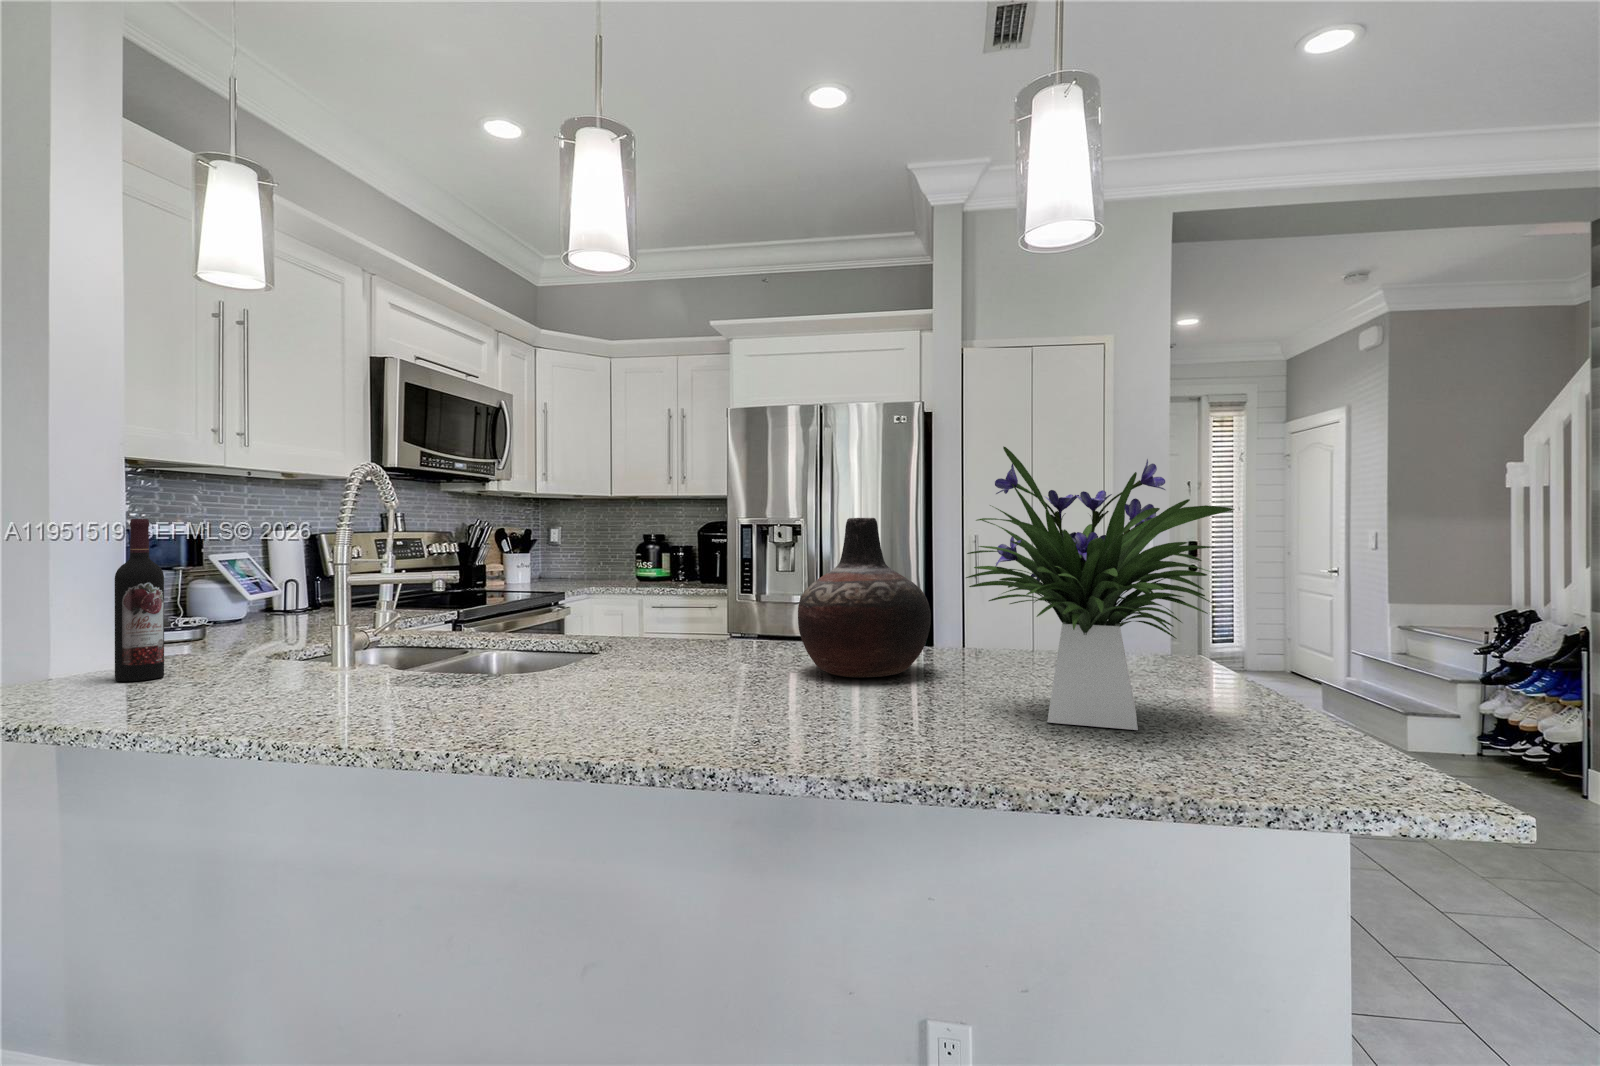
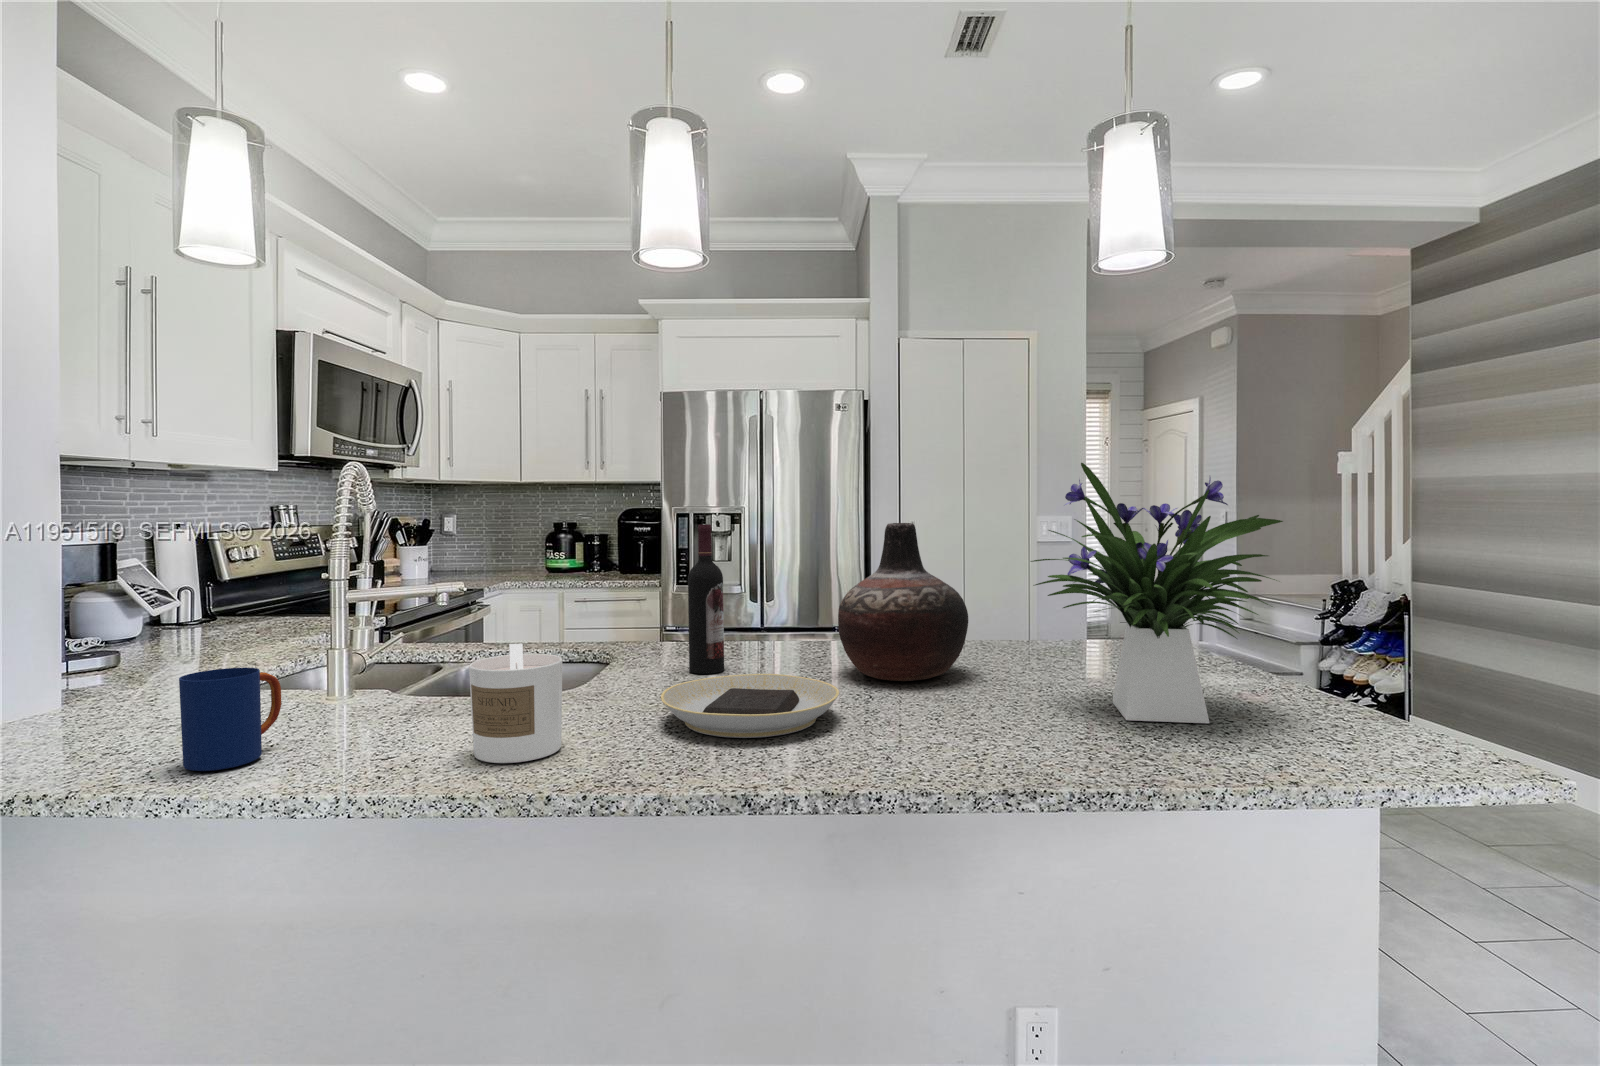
wine bottle: present [115,519,164,681] -> present [688,524,724,674]
candle: none [386,615,476,724] -> present [469,644,562,763]
mug: none [155,629,253,716] -> present [179,668,281,771]
plate: none [578,661,755,717] -> present [661,674,839,738]

